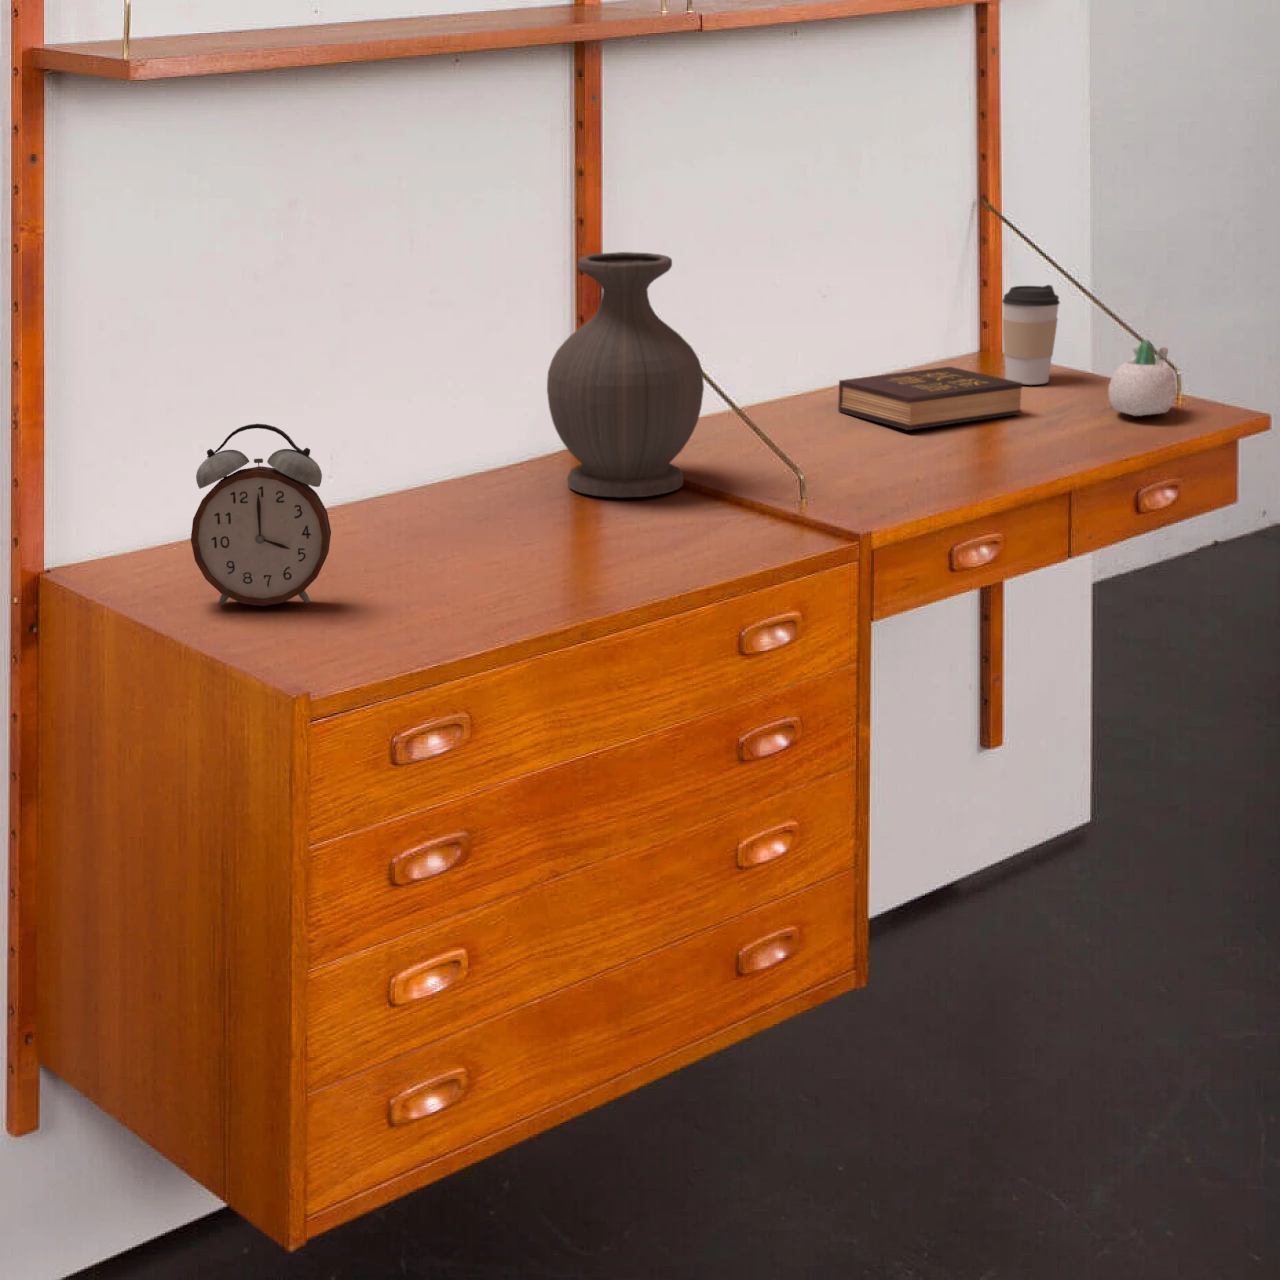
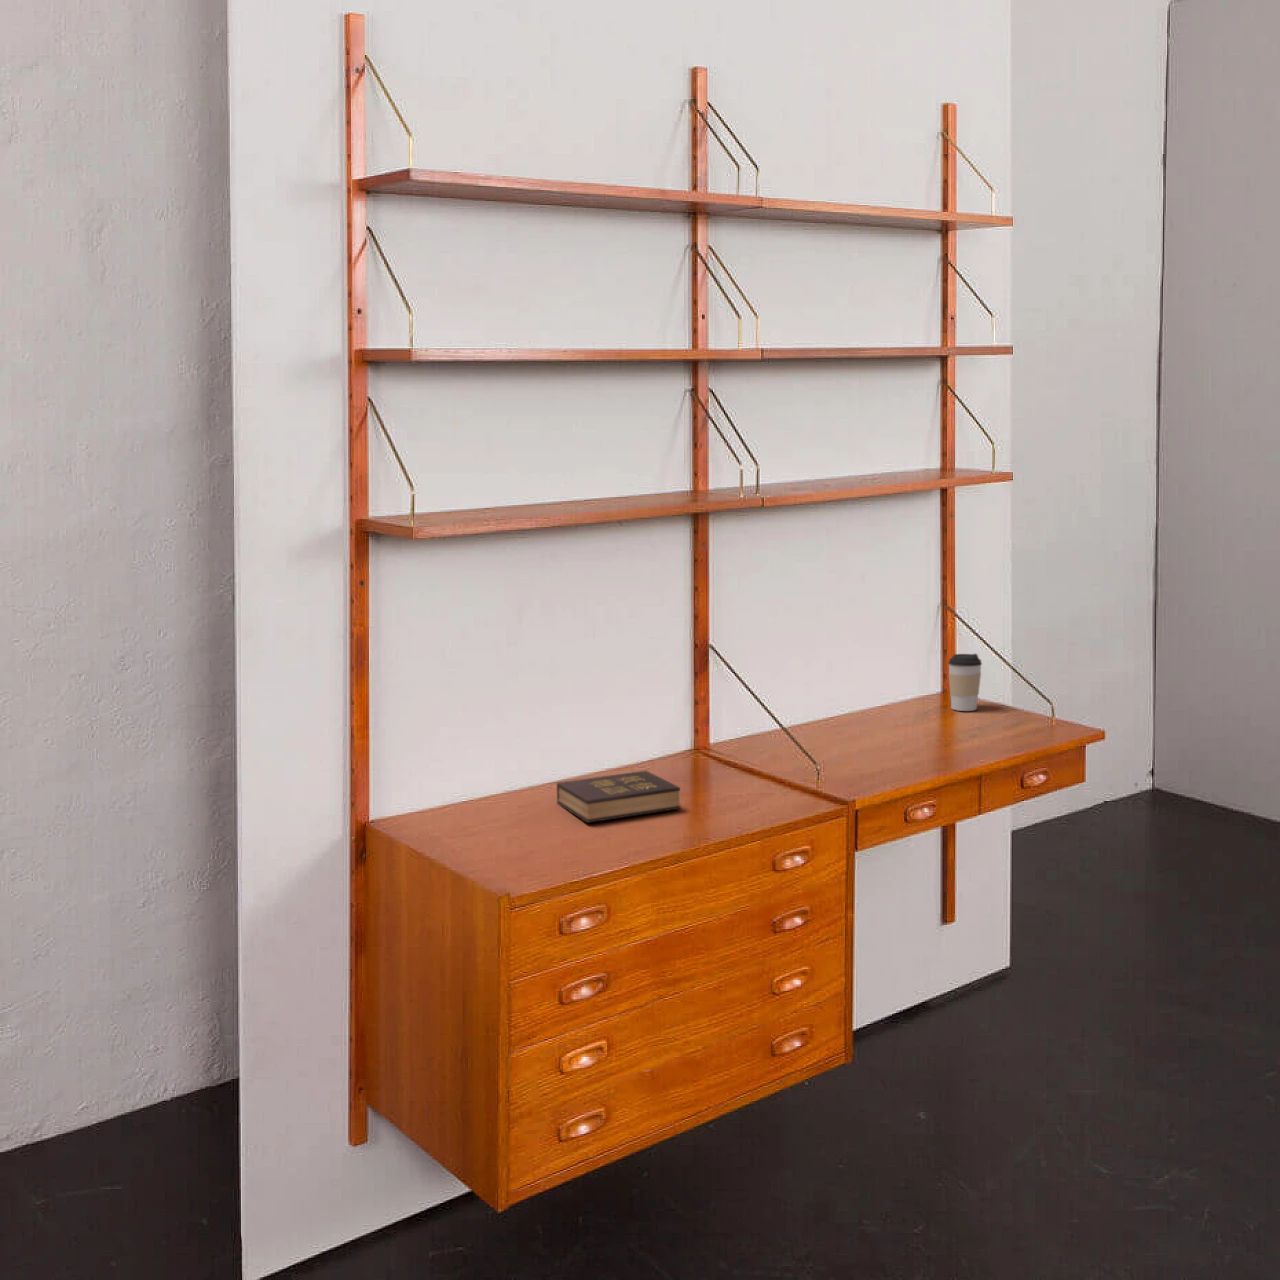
vase: present [547,252,704,497] -> none [673,640,761,778]
succulent planter: present [1109,340,1177,416] -> none [1007,687,1048,732]
hardback book: present [838,367,1022,430] -> present [557,771,680,822]
alarm clock: present [191,424,331,606] -> none [463,739,540,840]

